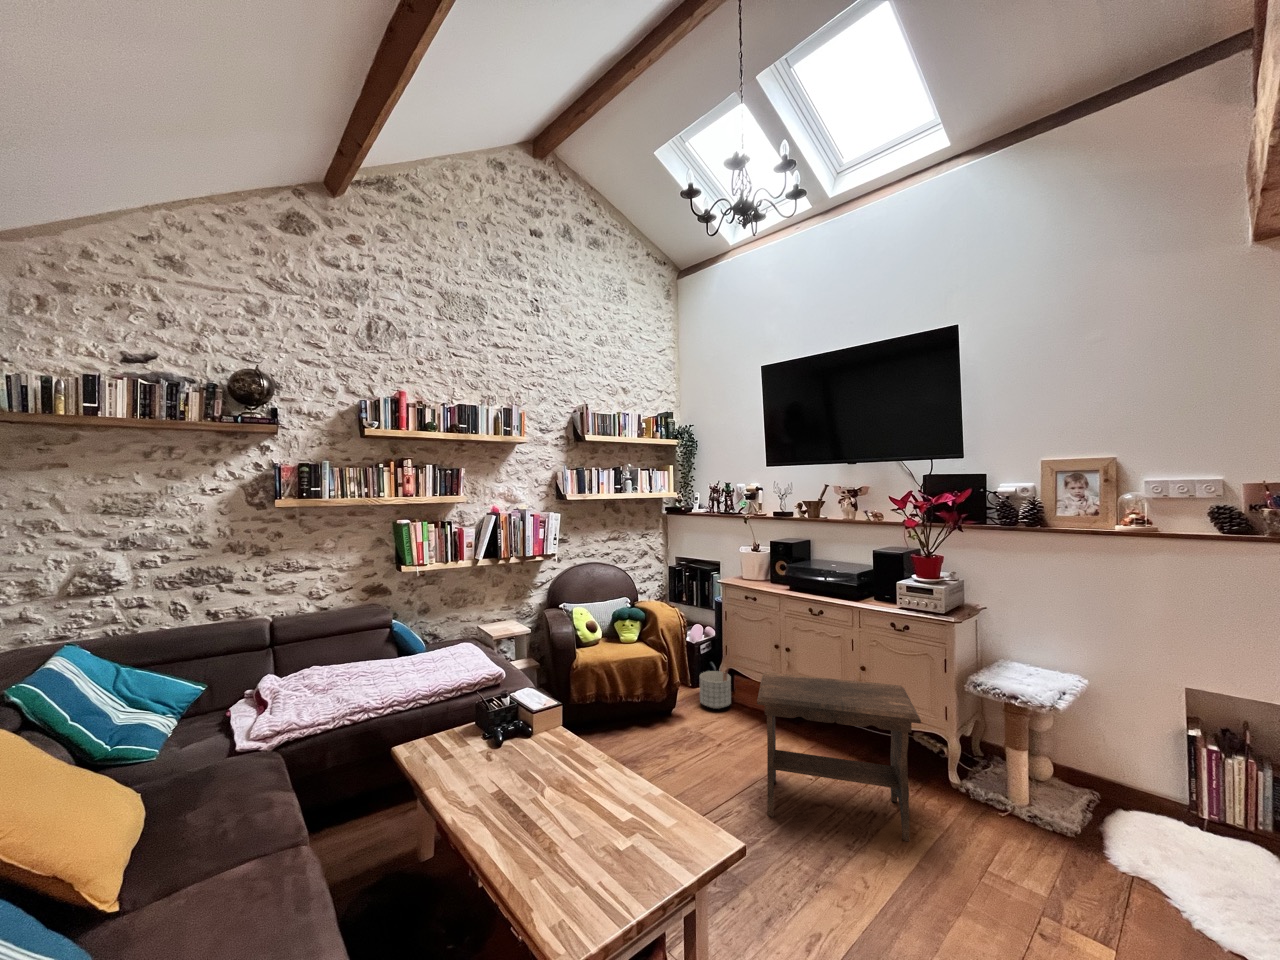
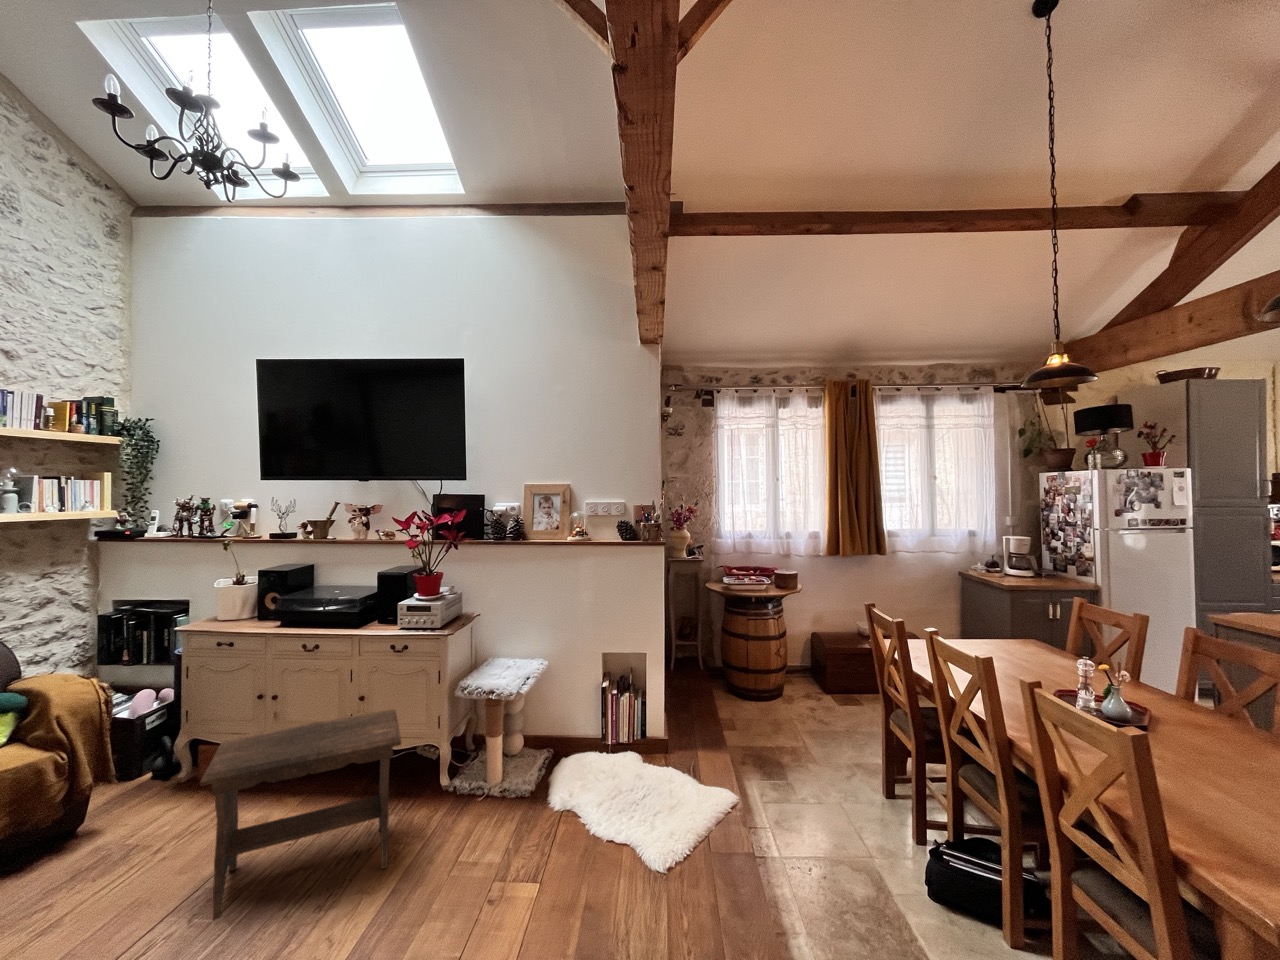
planter: present [700,671,731,709] -> none [135,748,191,802]

